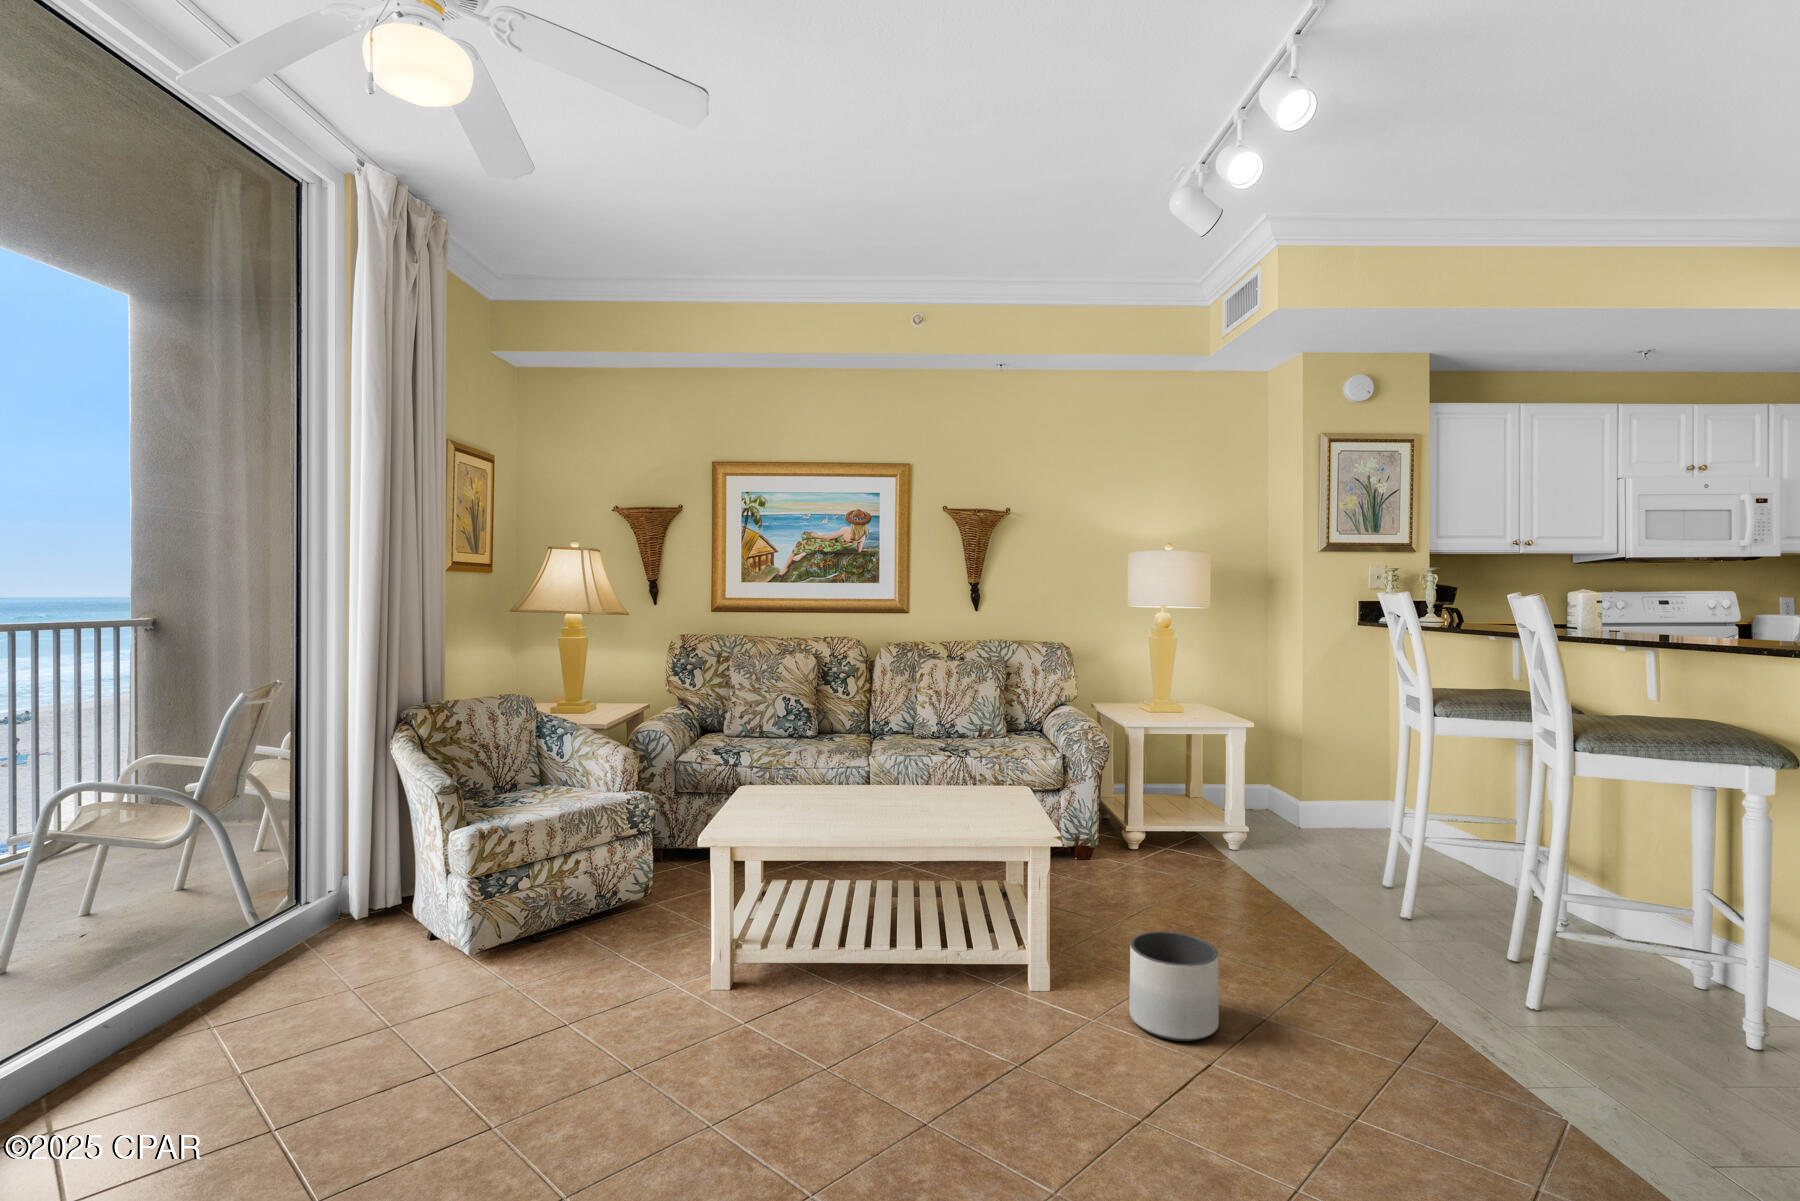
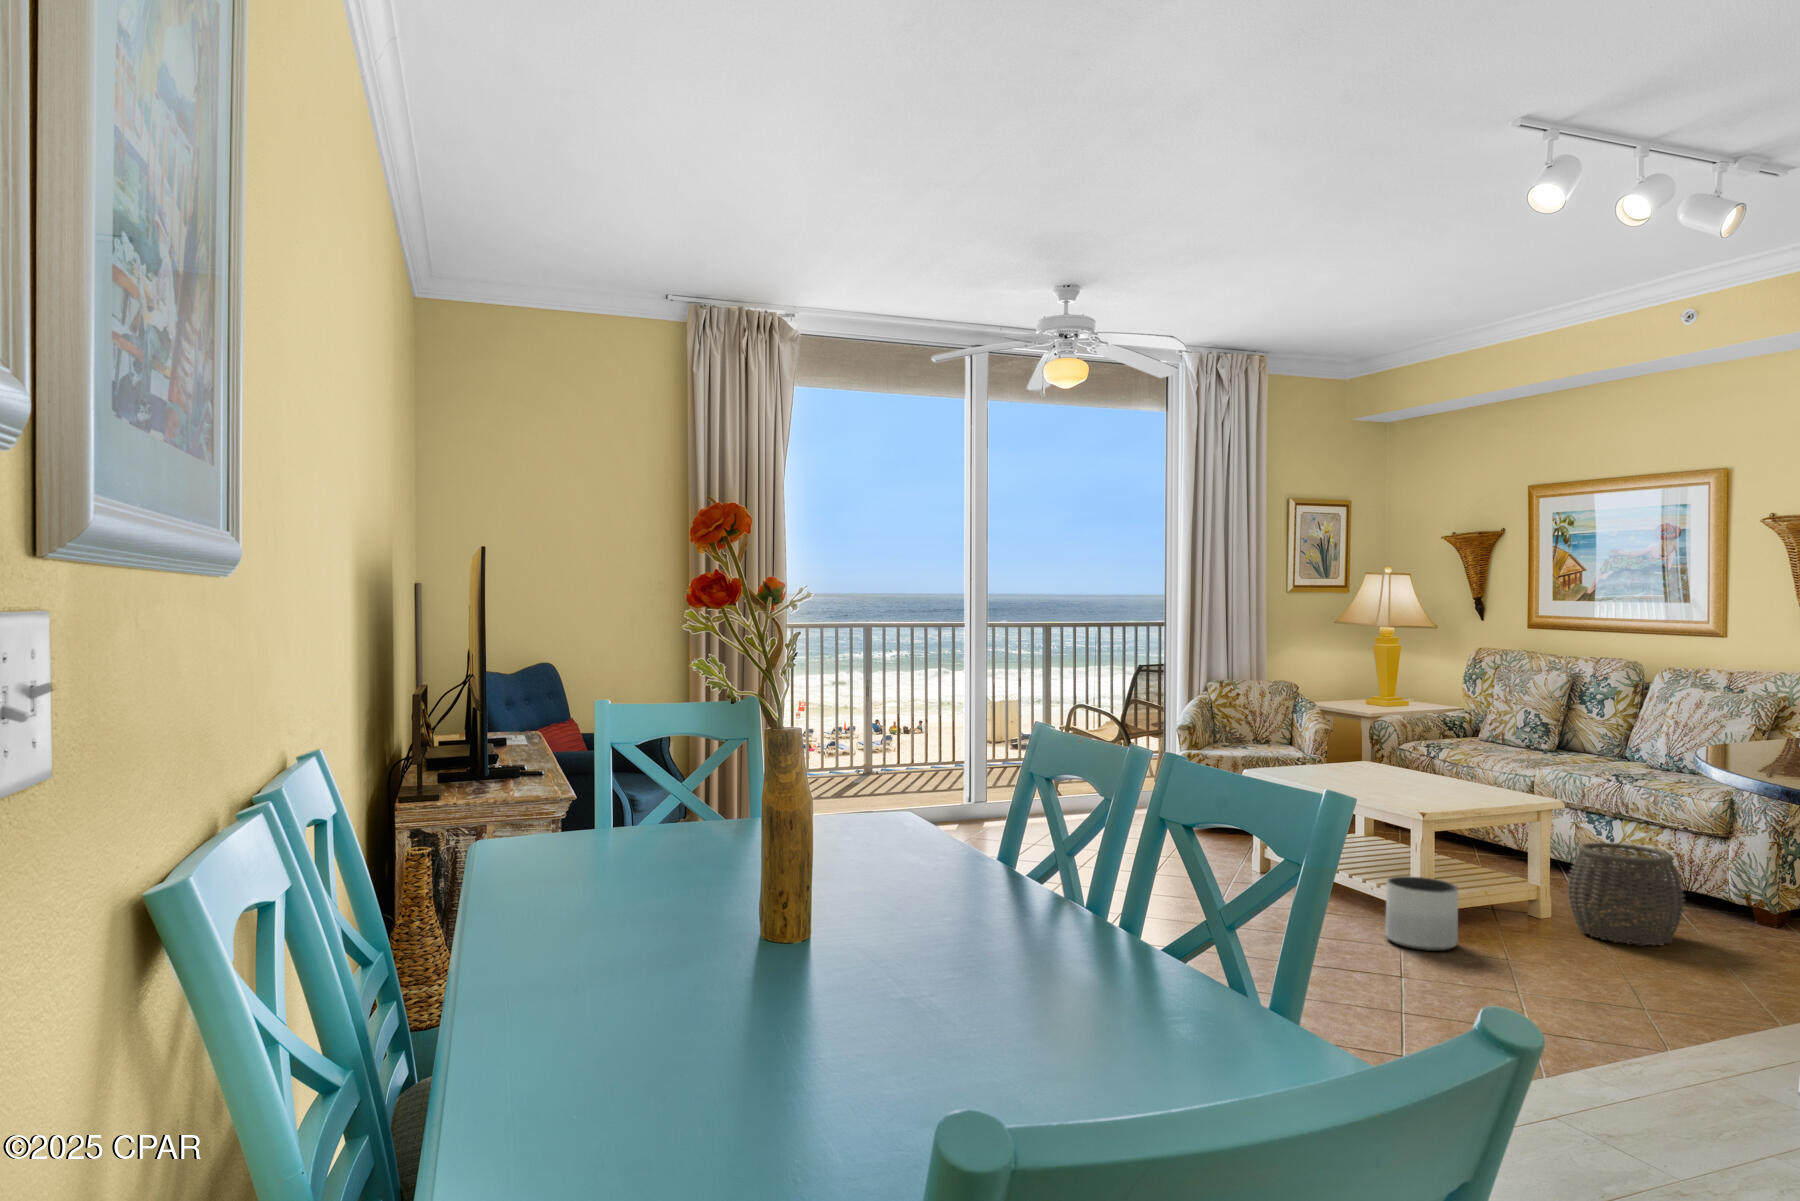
woven basket: none [1091,821,1194,929] -> present [1568,843,1684,946]

